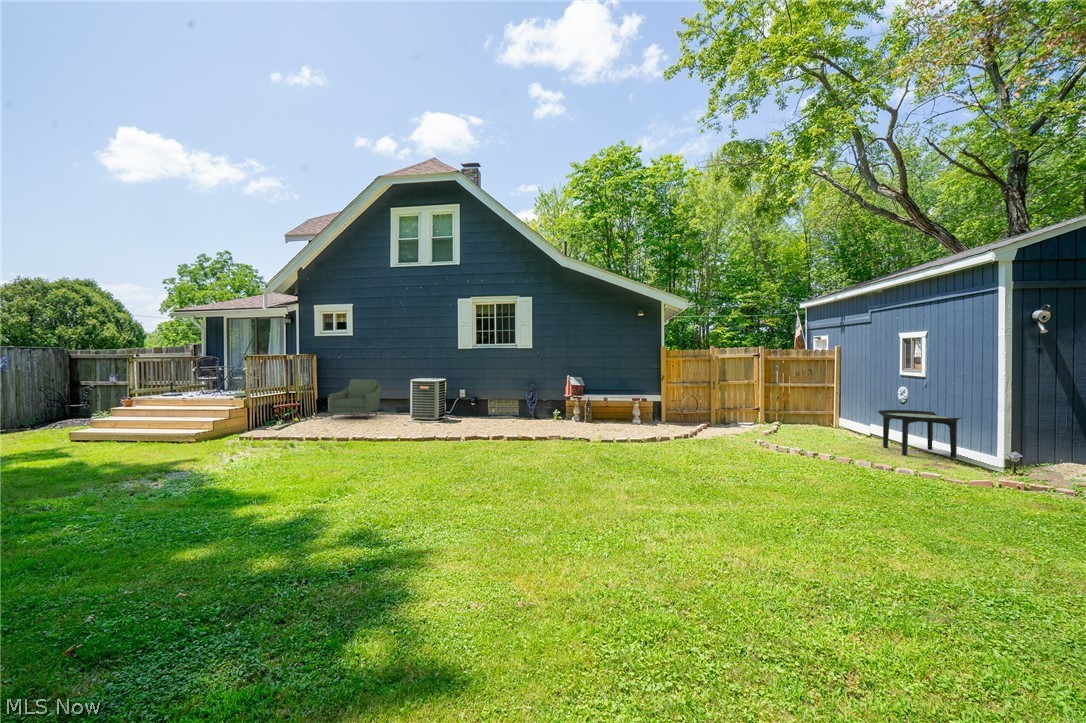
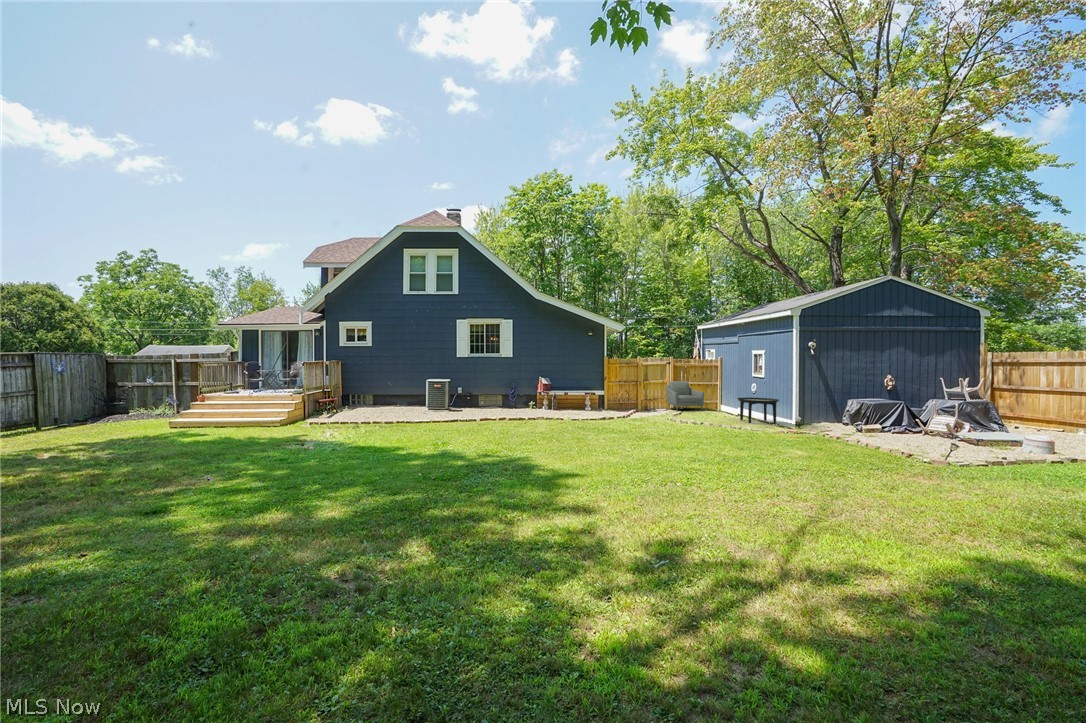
chair: present [329,379,381,419] -> present [666,381,704,411]

